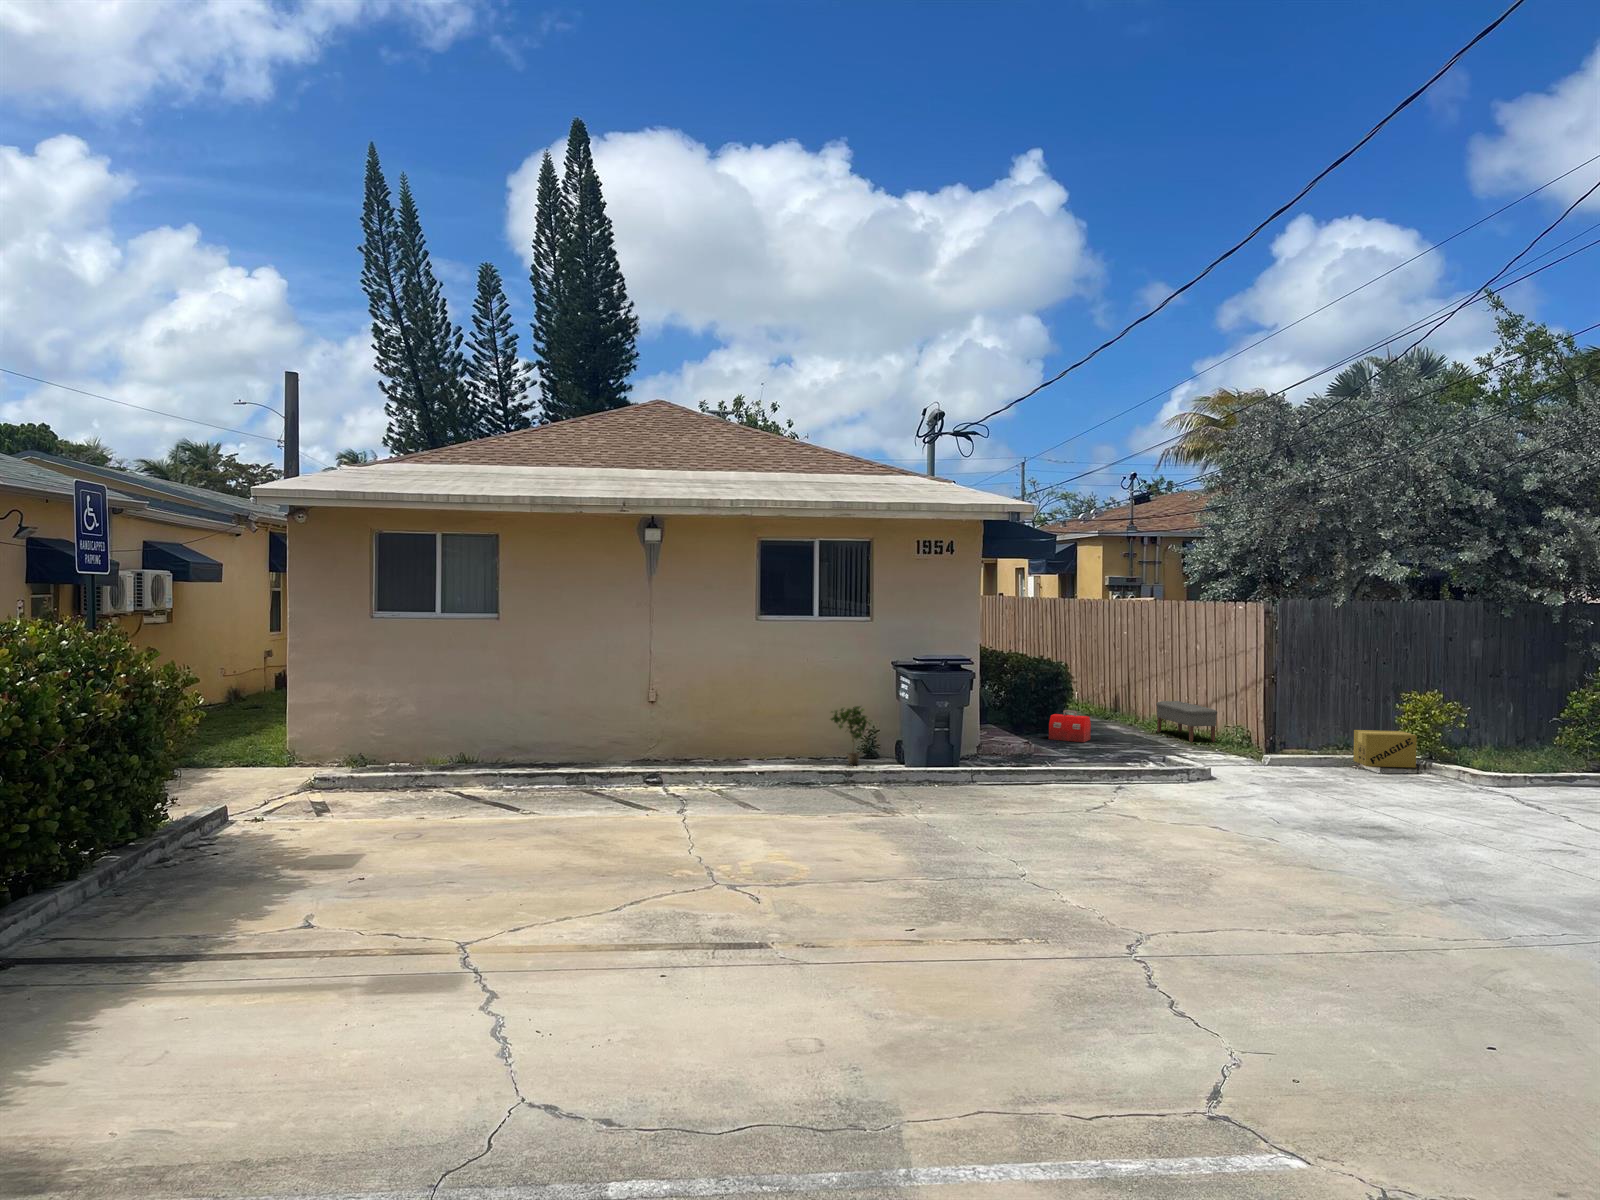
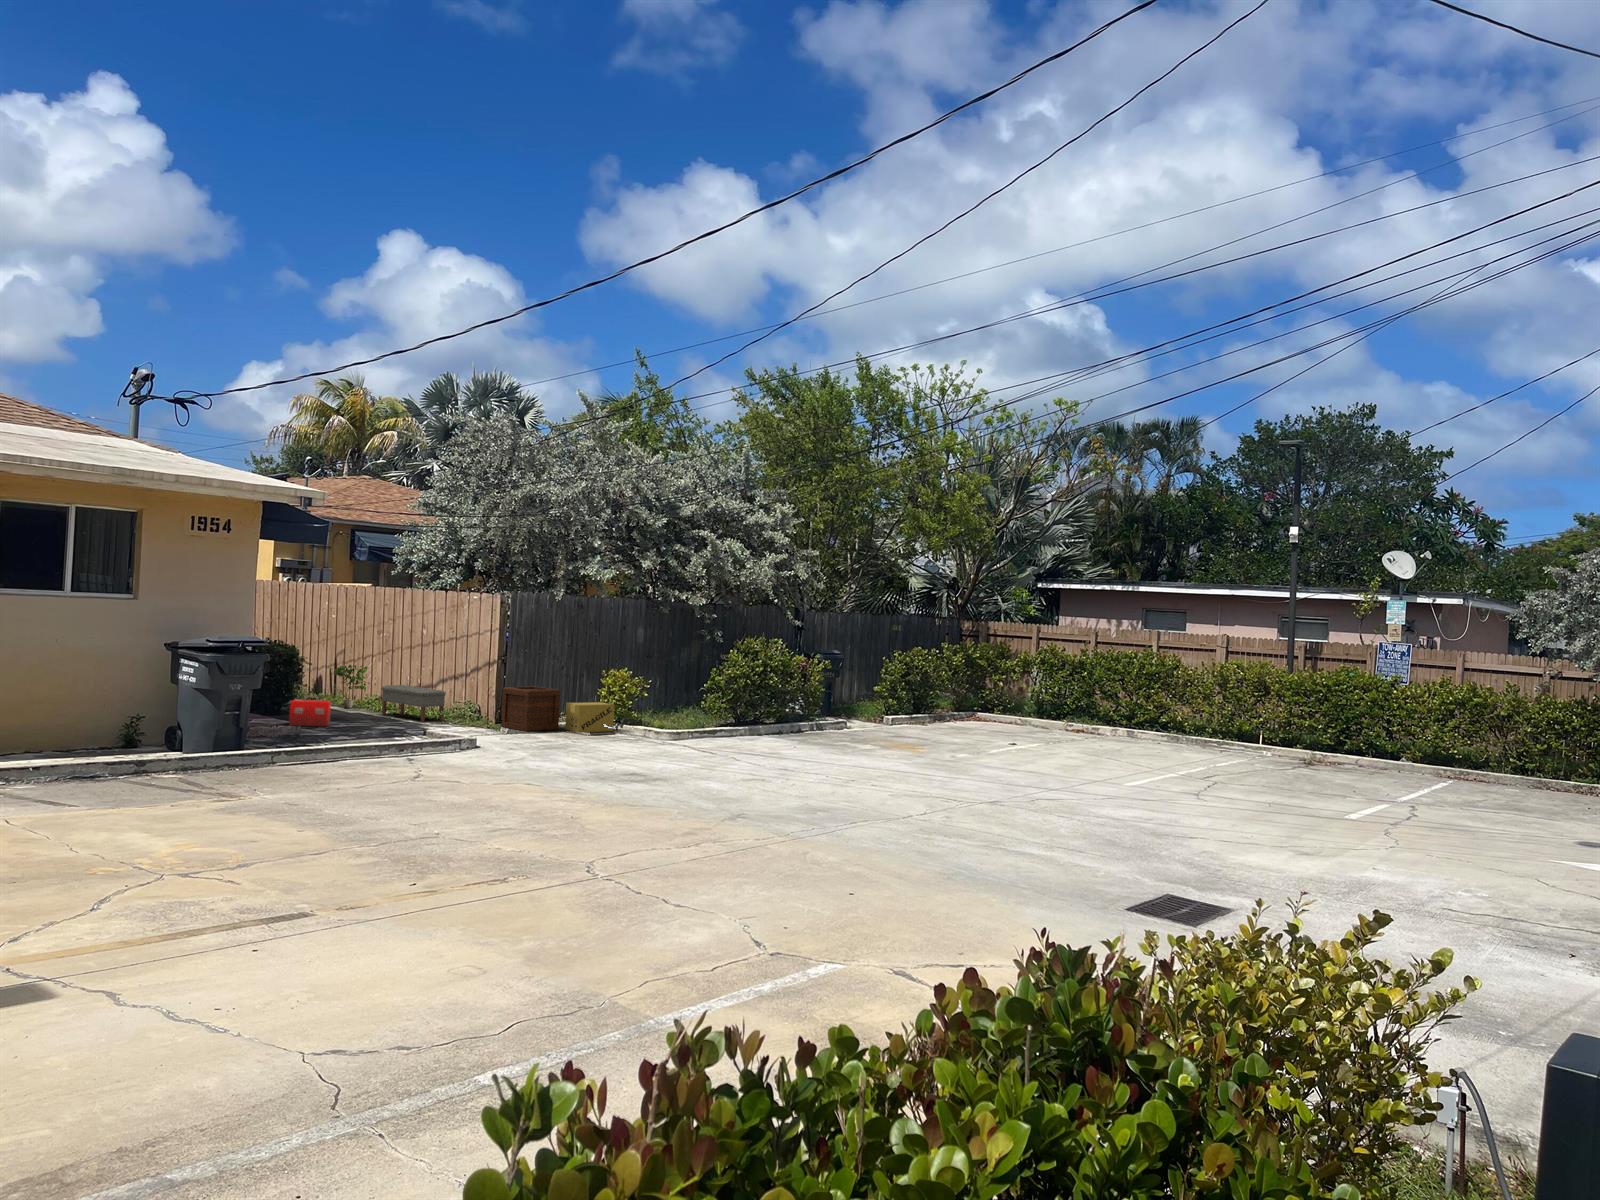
potted plant: present [831,706,871,766] -> present [334,665,370,709]
wooden crate: none [1274,709,1344,761] -> present [501,686,560,731]

